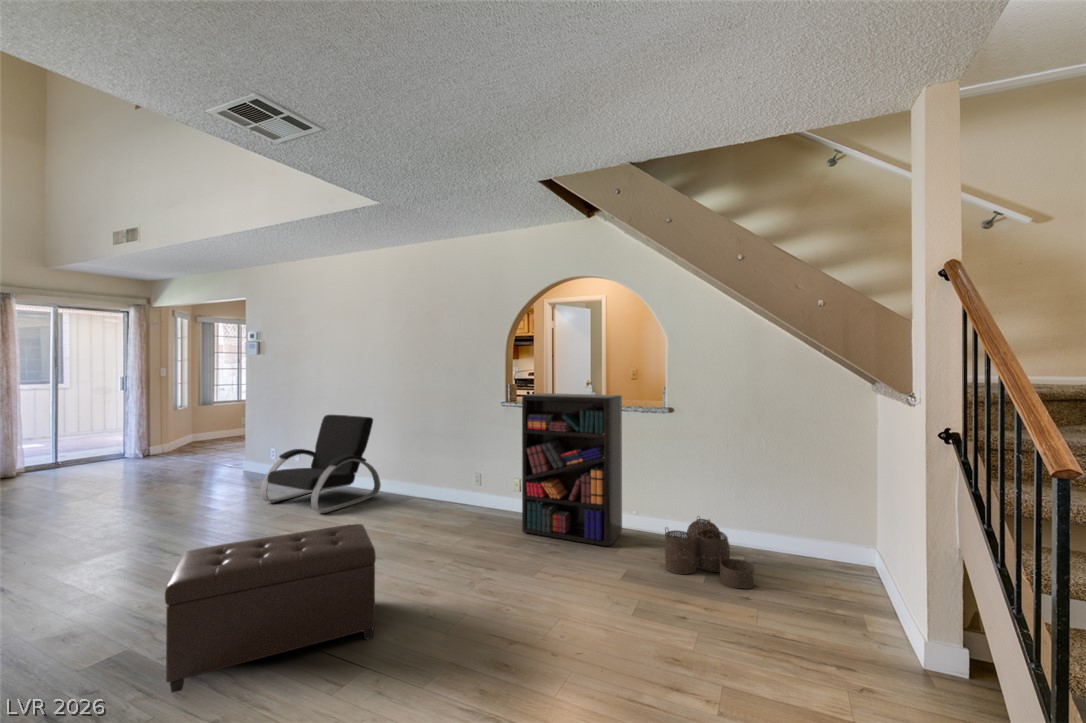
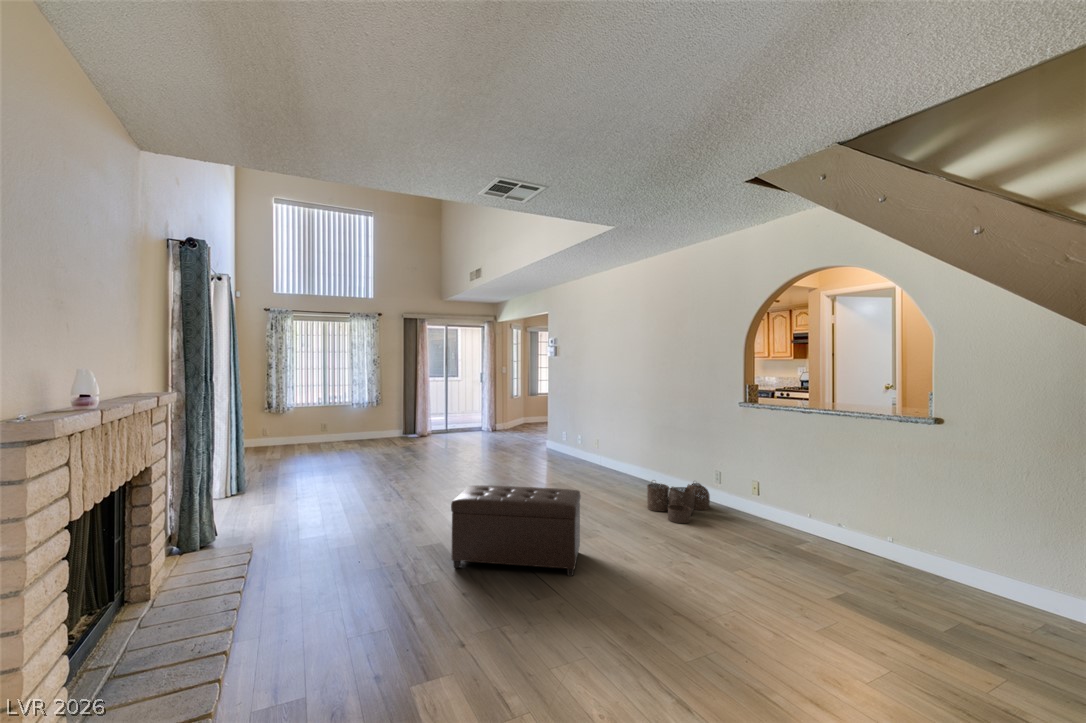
bookshelf: present [522,393,622,546] -> none [746,396,870,571]
armchair: present [261,415,381,513] -> none [546,407,636,488]
woven basket: present [665,518,755,589] -> present [647,483,710,523]

